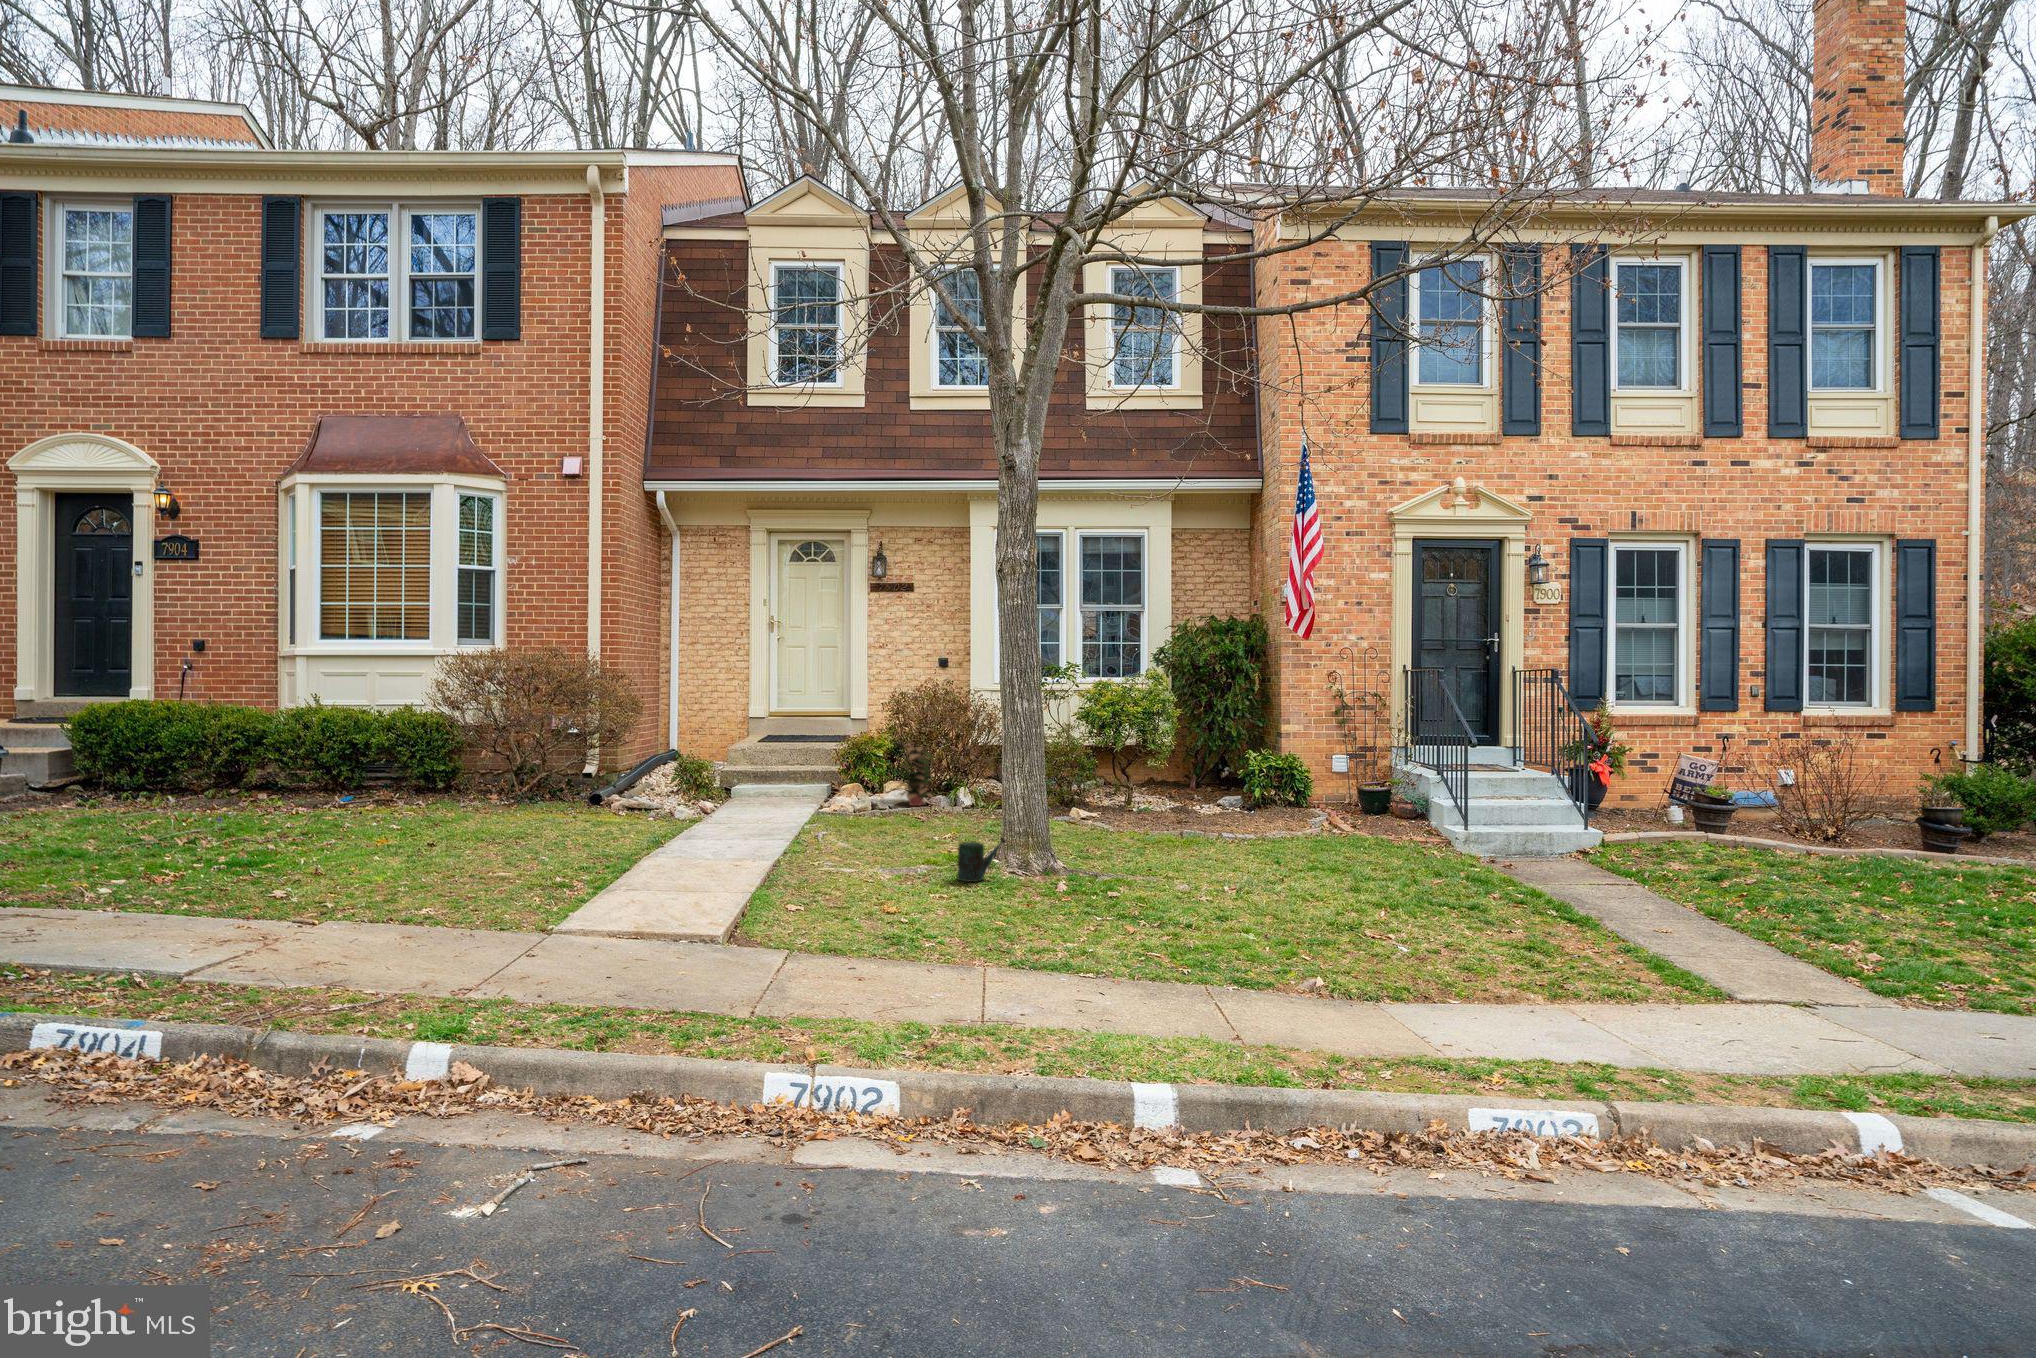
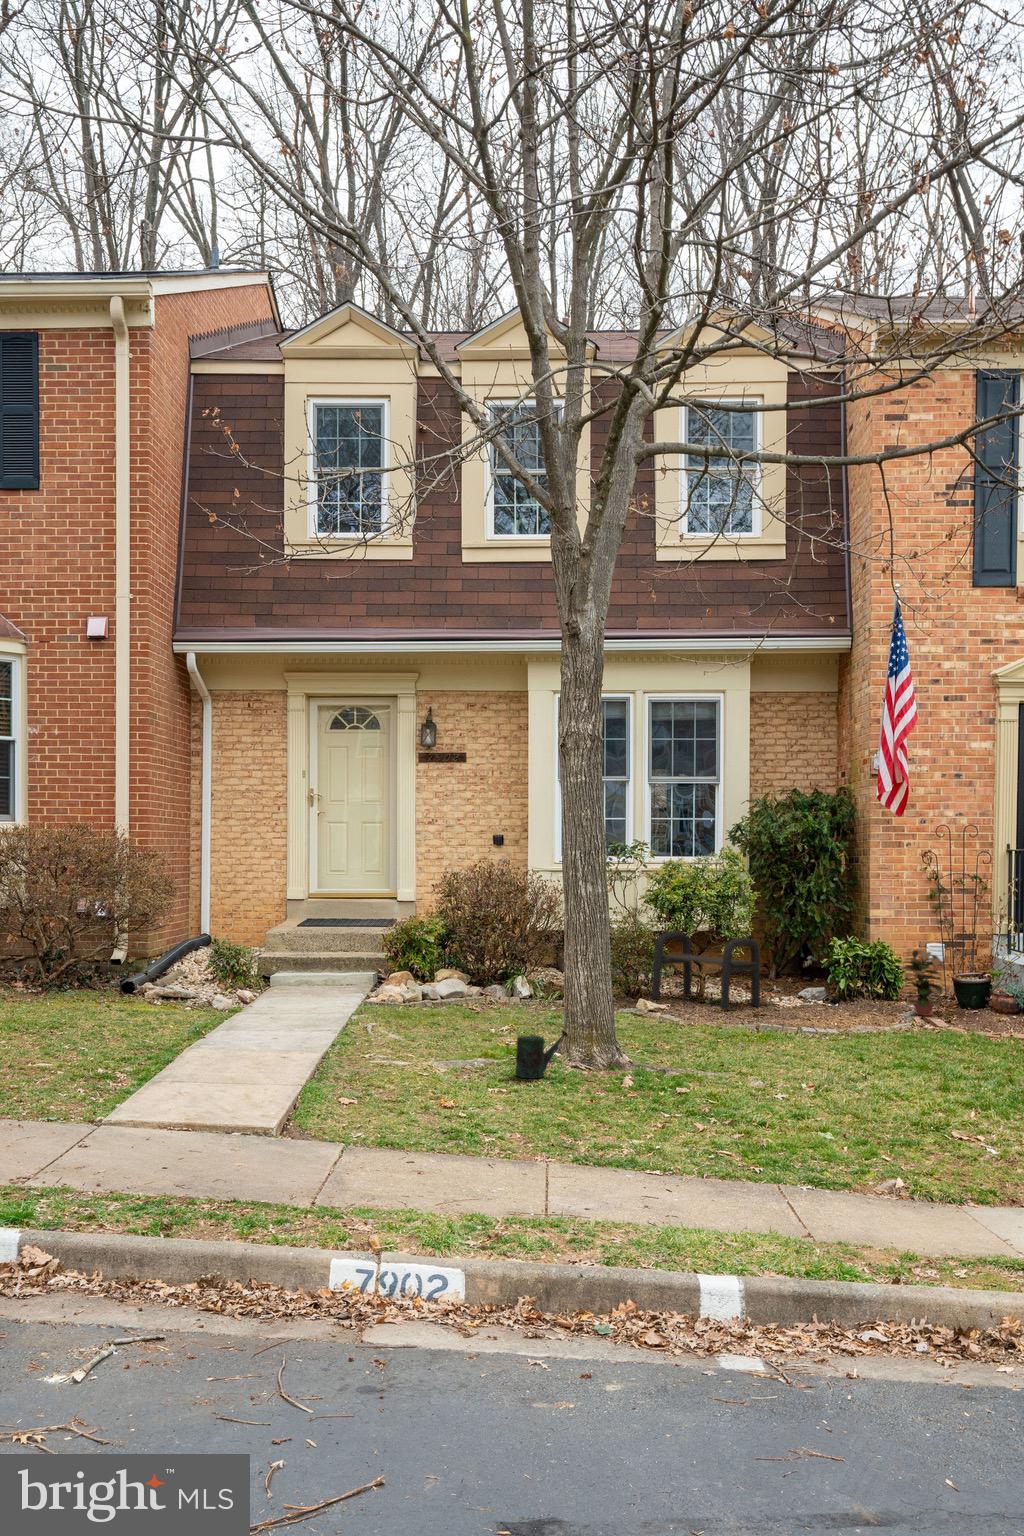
bench: none [1083,745,1180,815] -> present [652,931,760,1010]
decorative plant: present [901,748,933,806] -> present [901,950,943,1016]

